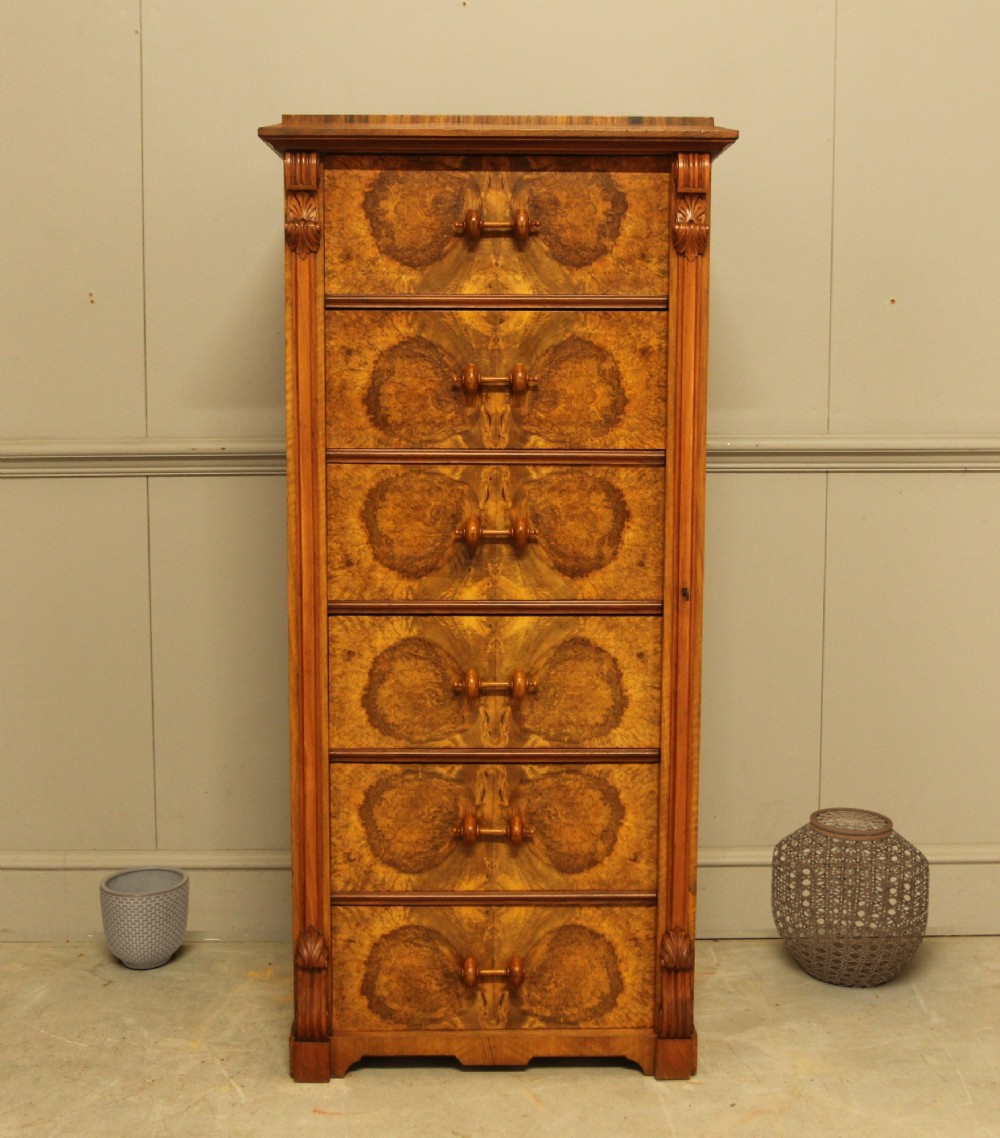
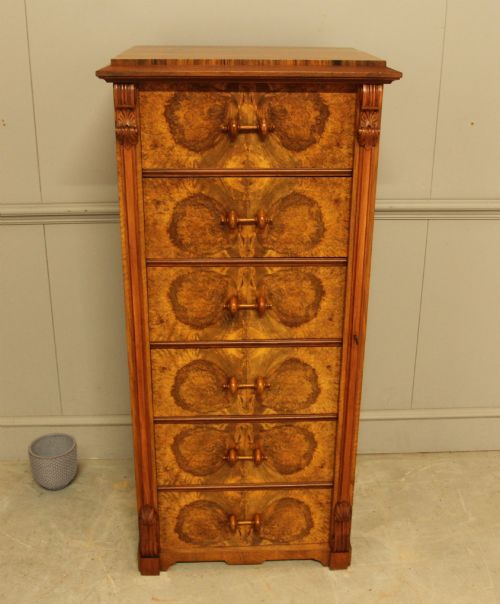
woven basket: present [771,808,929,987] -> none [391,404,478,499]

